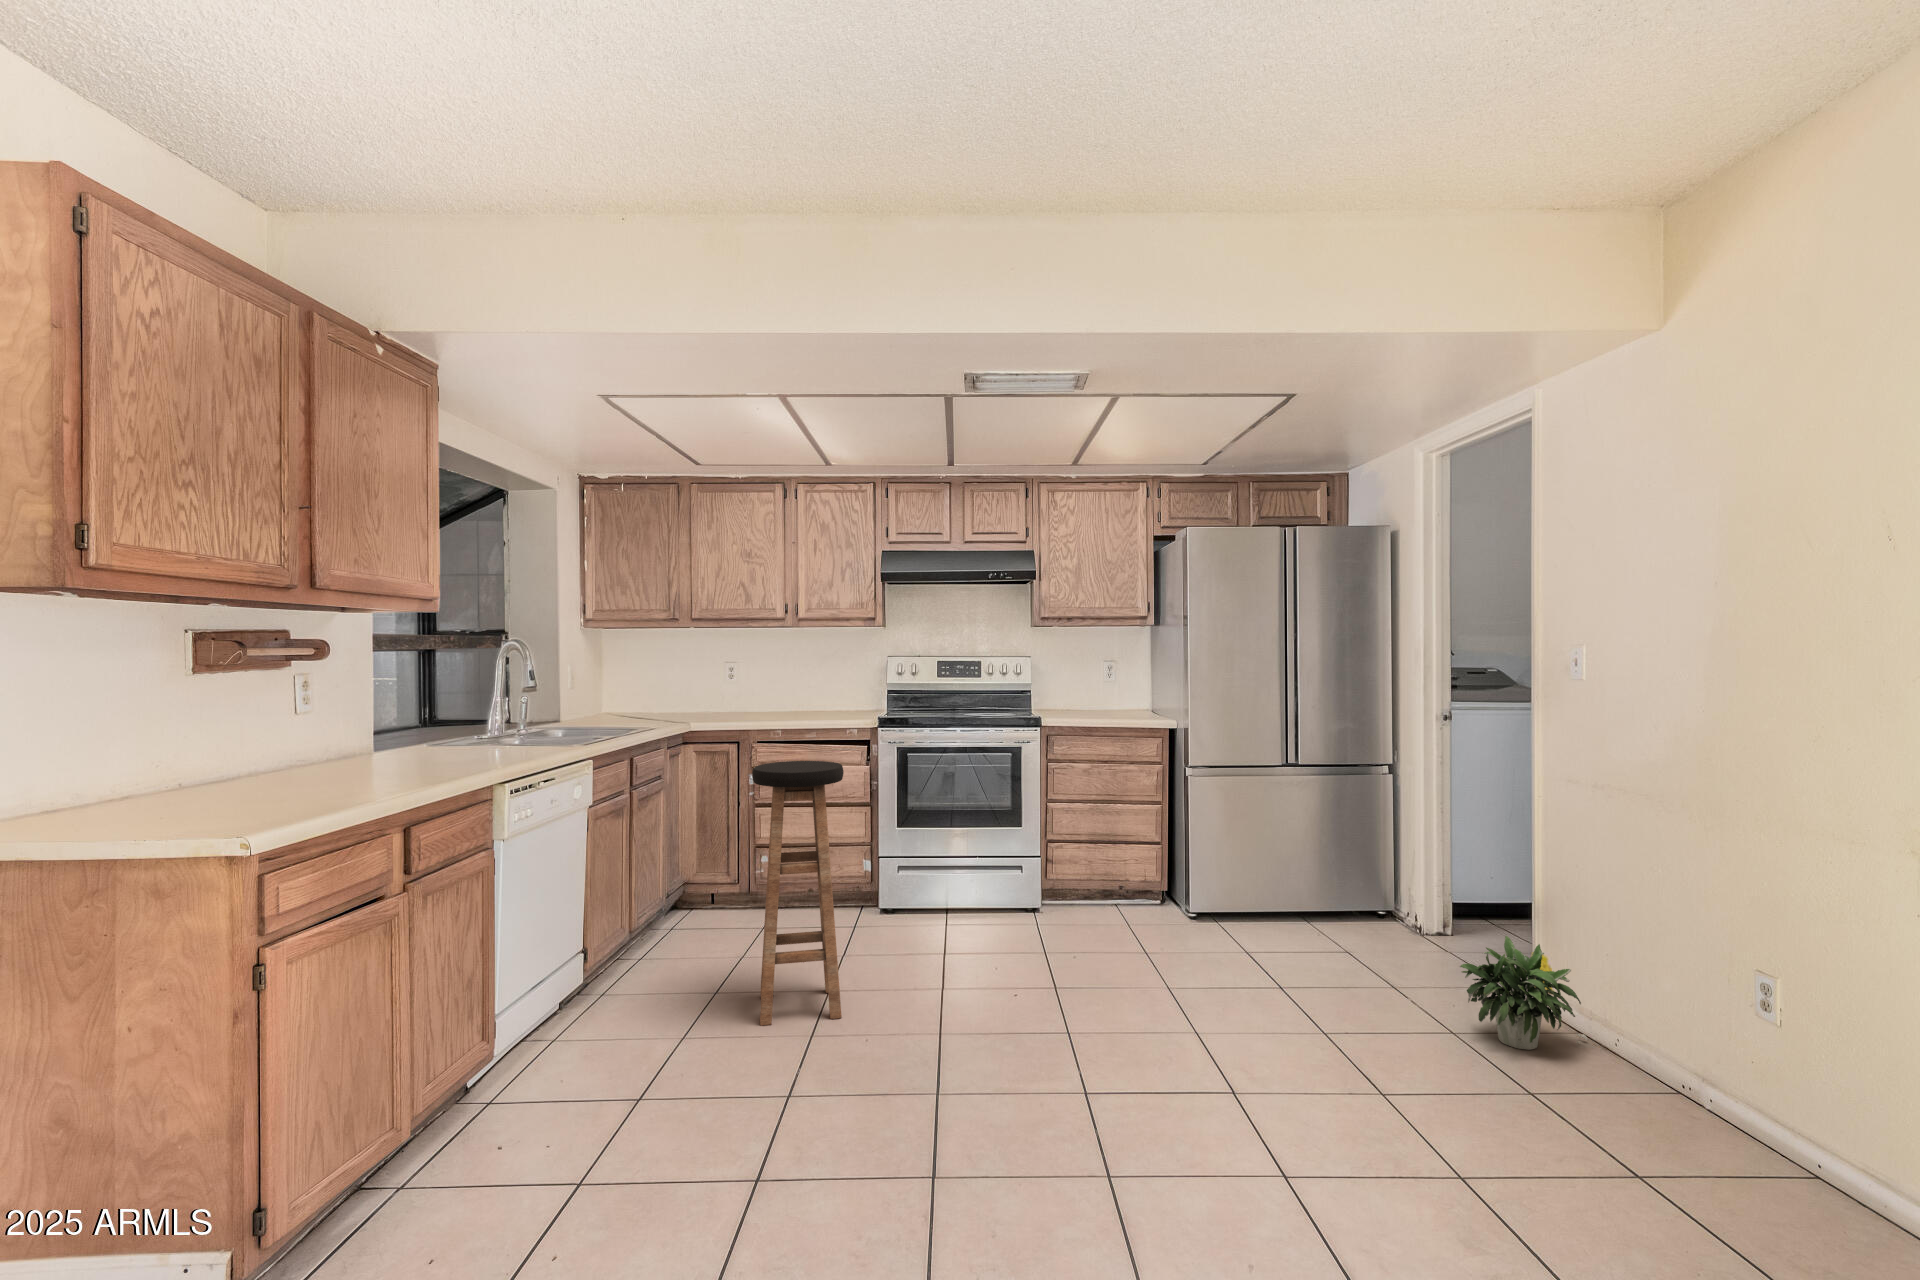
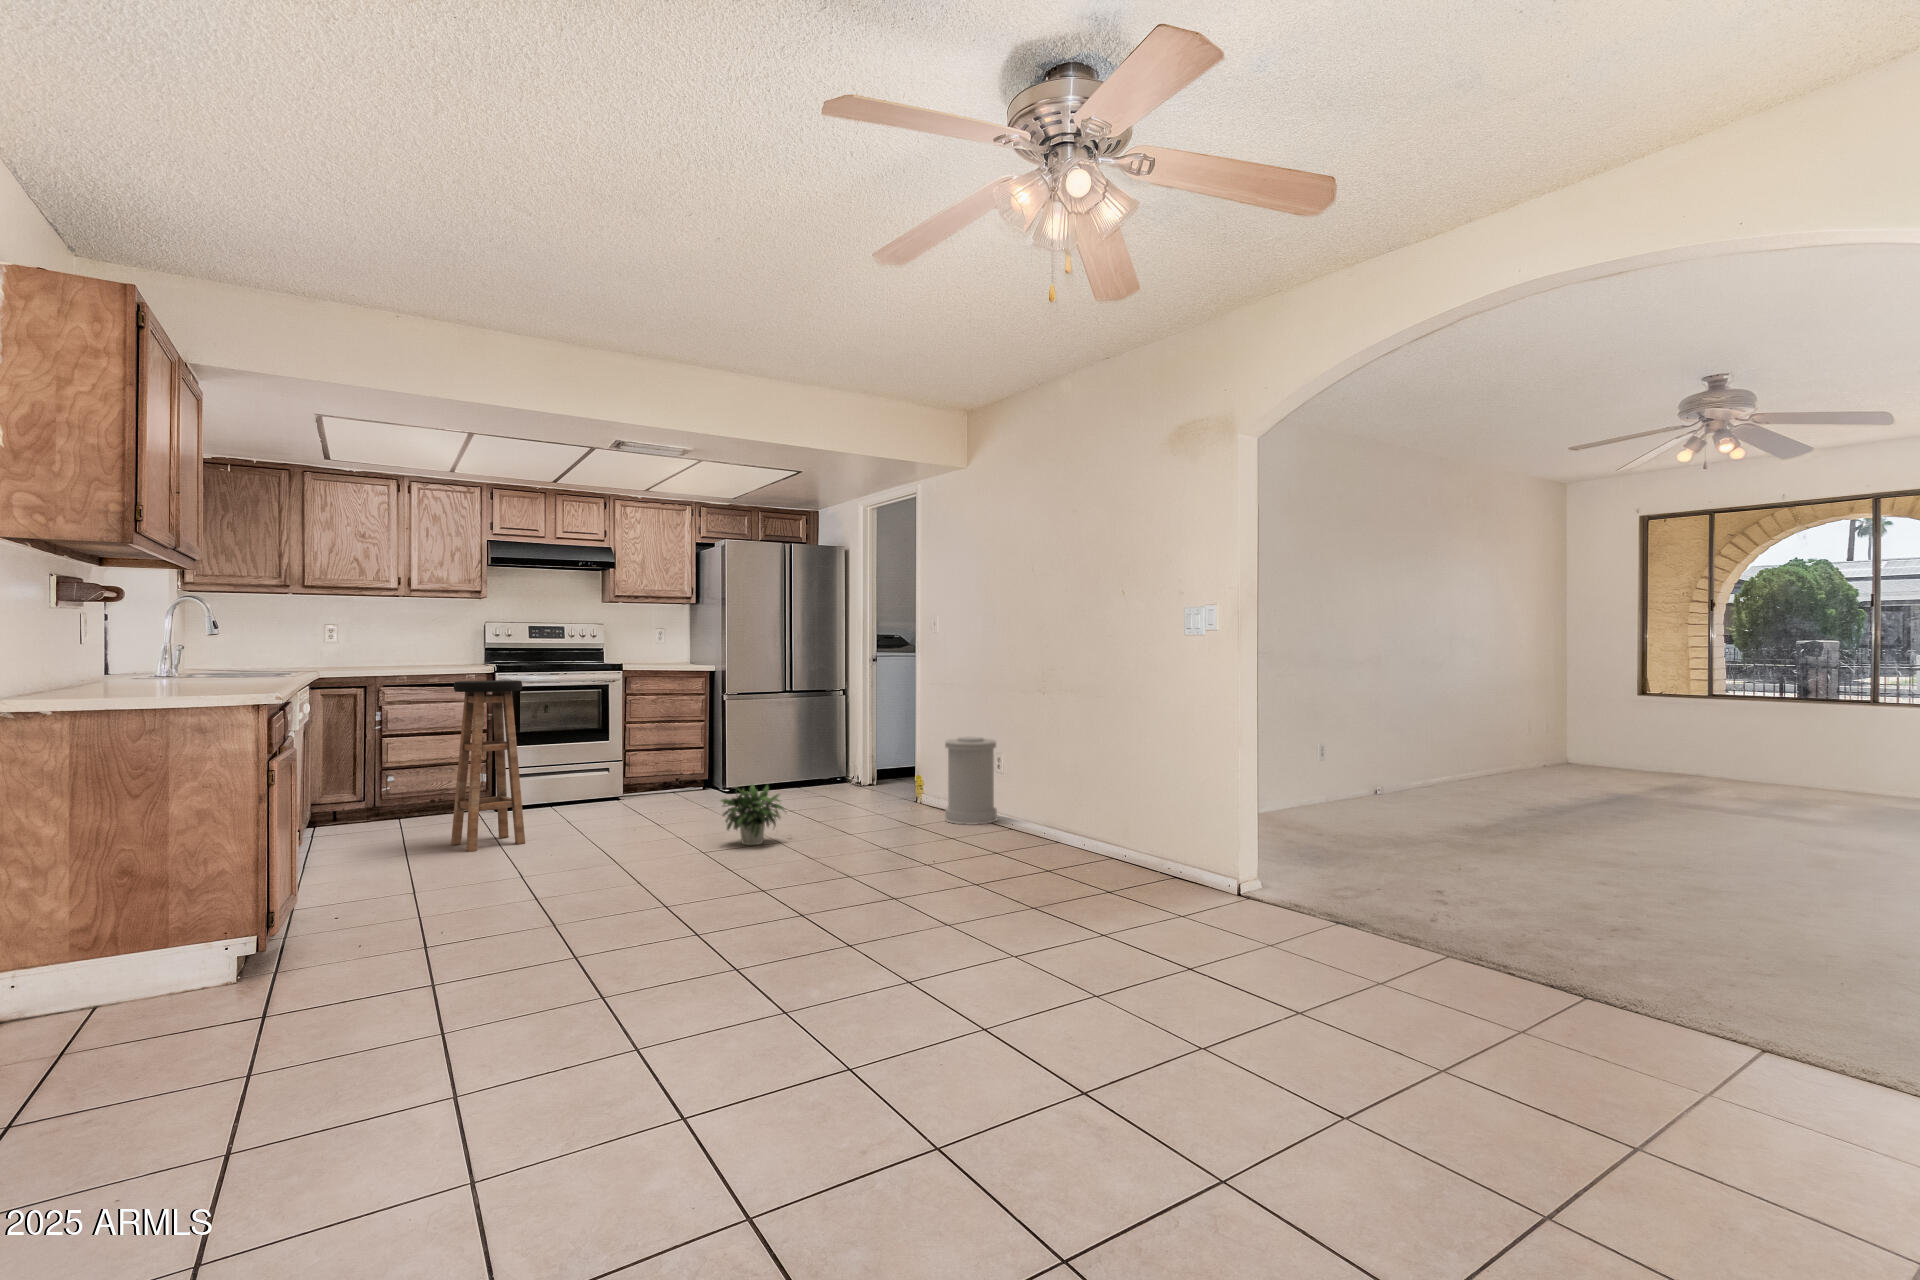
potted plant: present [1460,936,1588,1050] -> present [721,784,789,845]
trash can: none [1628,948,1794,1194] -> present [945,737,997,825]

